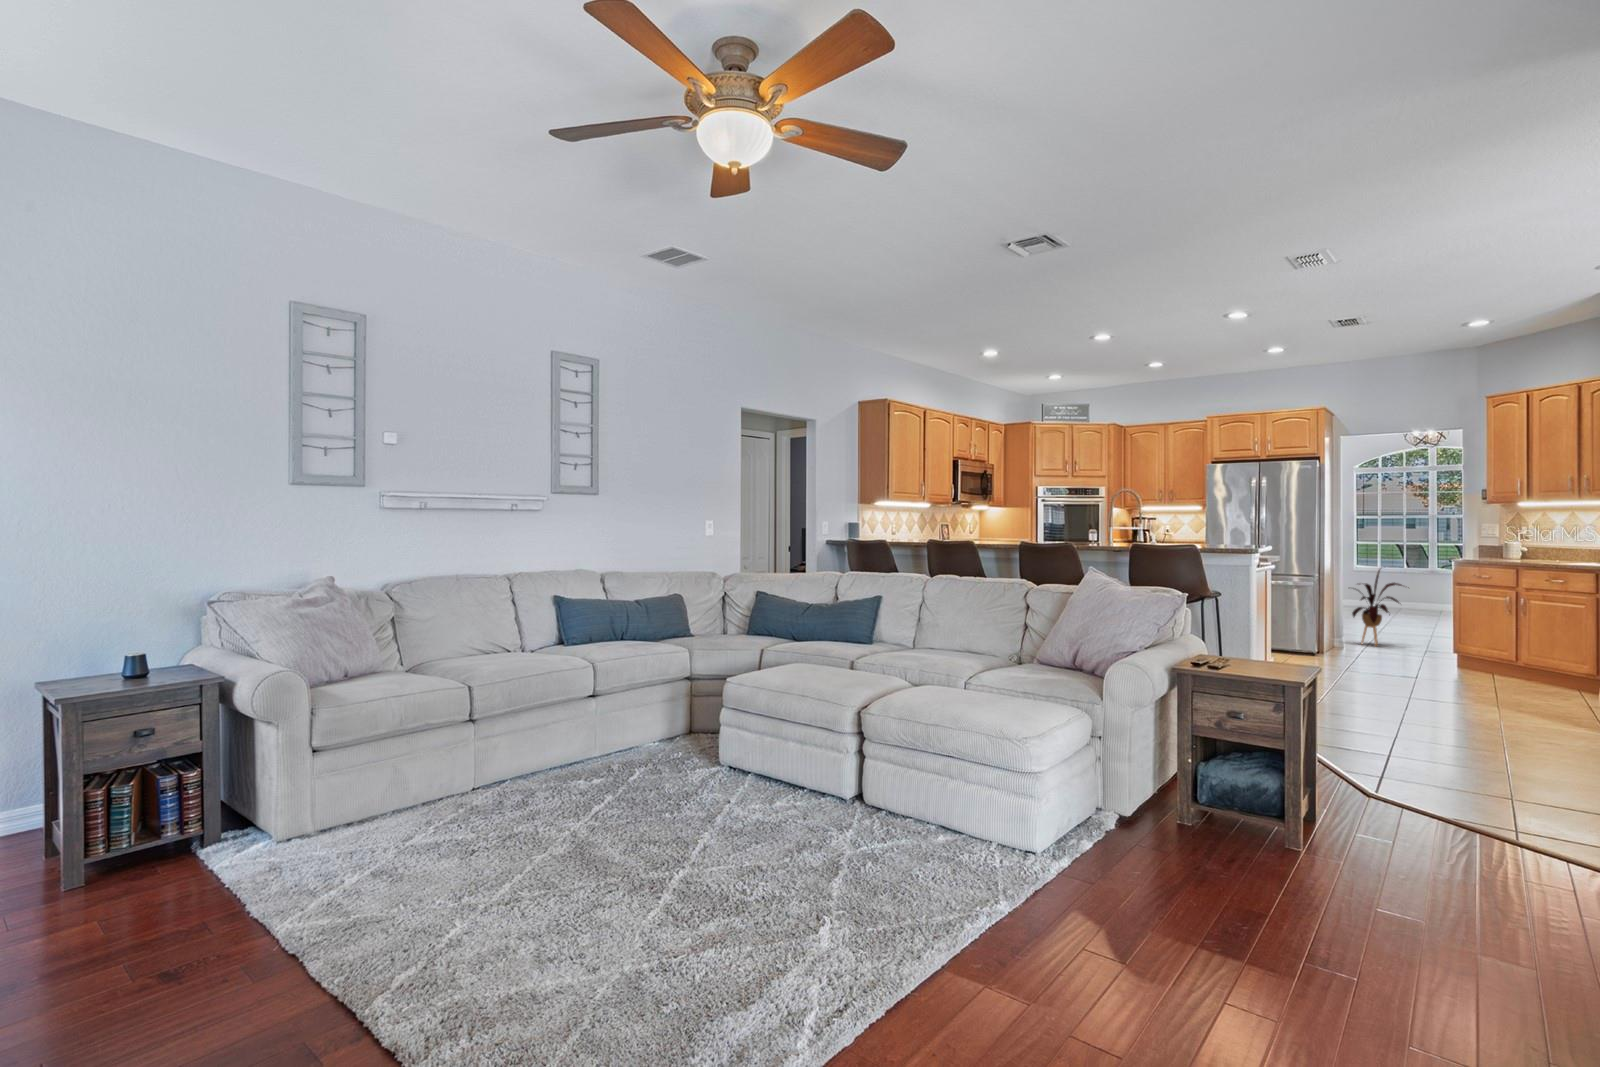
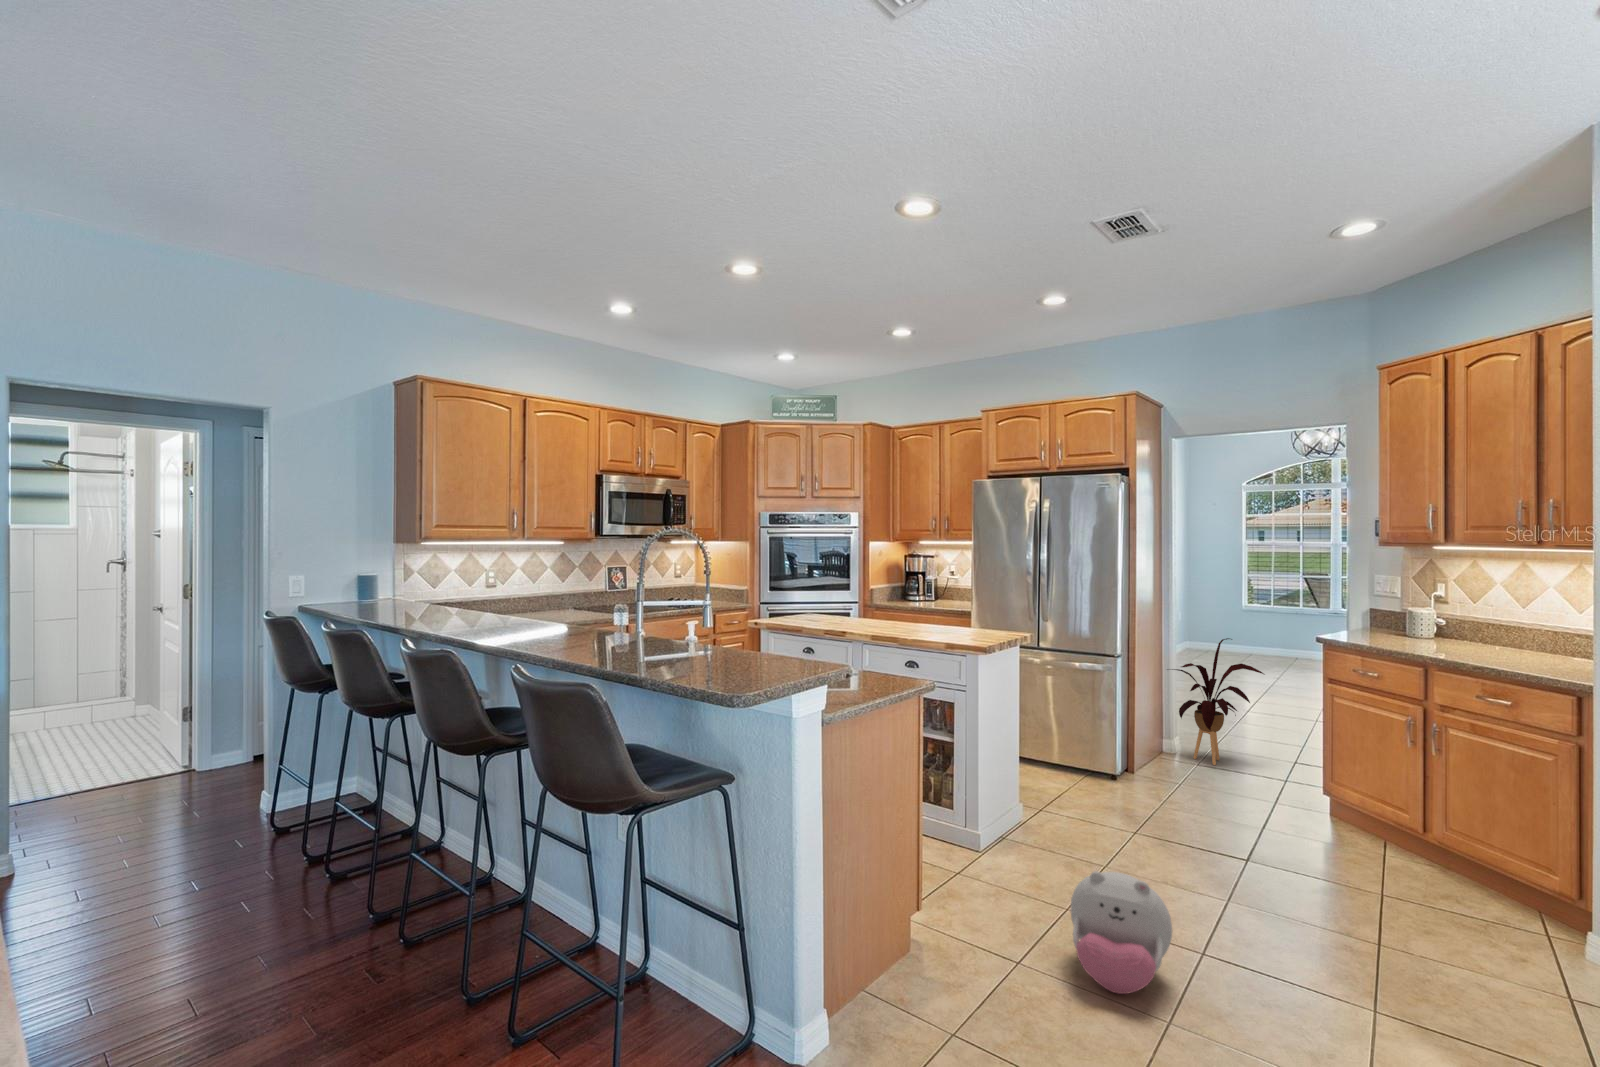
plush toy: none [1354,651,1407,700] -> present [1071,871,1172,994]

